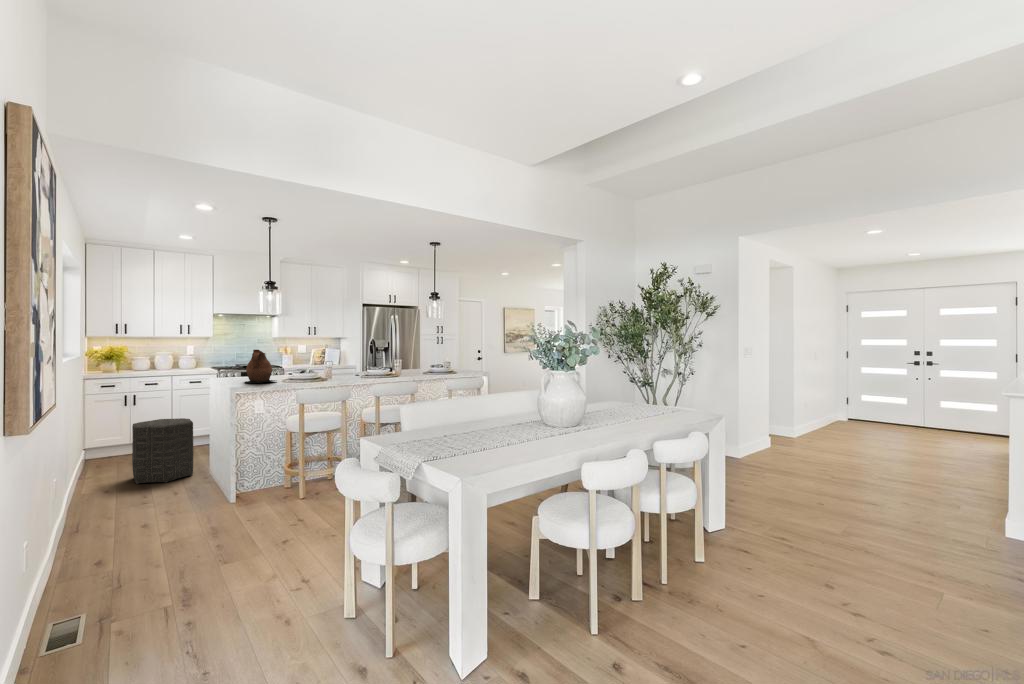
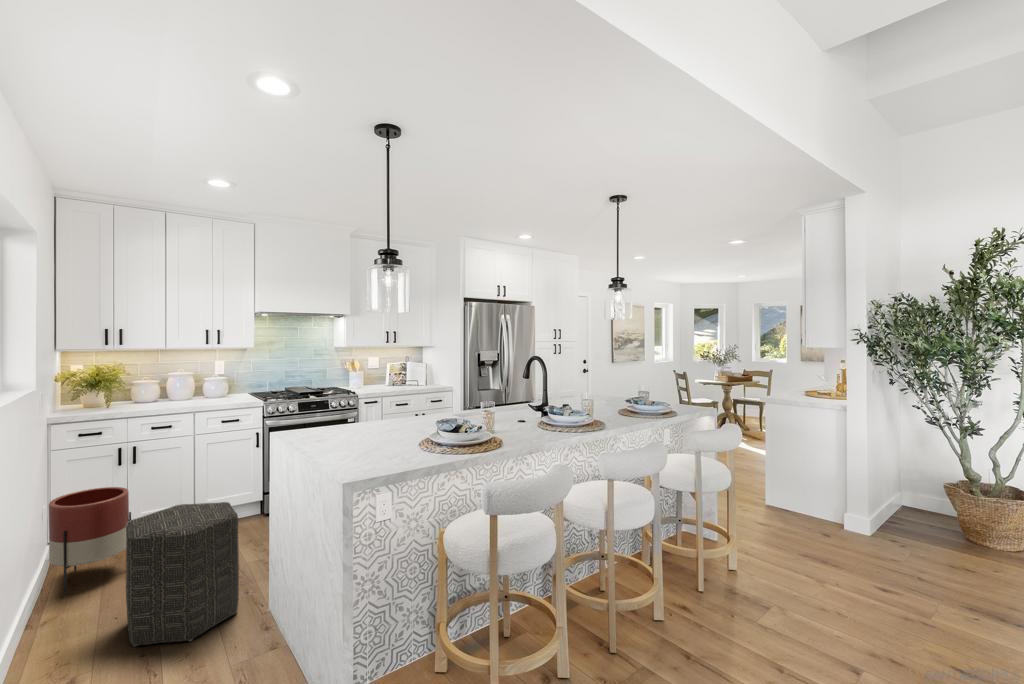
ceramic pitcher: present [245,350,275,383] -> none [344,390,408,460]
planter: none [87,416,134,471] -> present [49,487,131,595]

